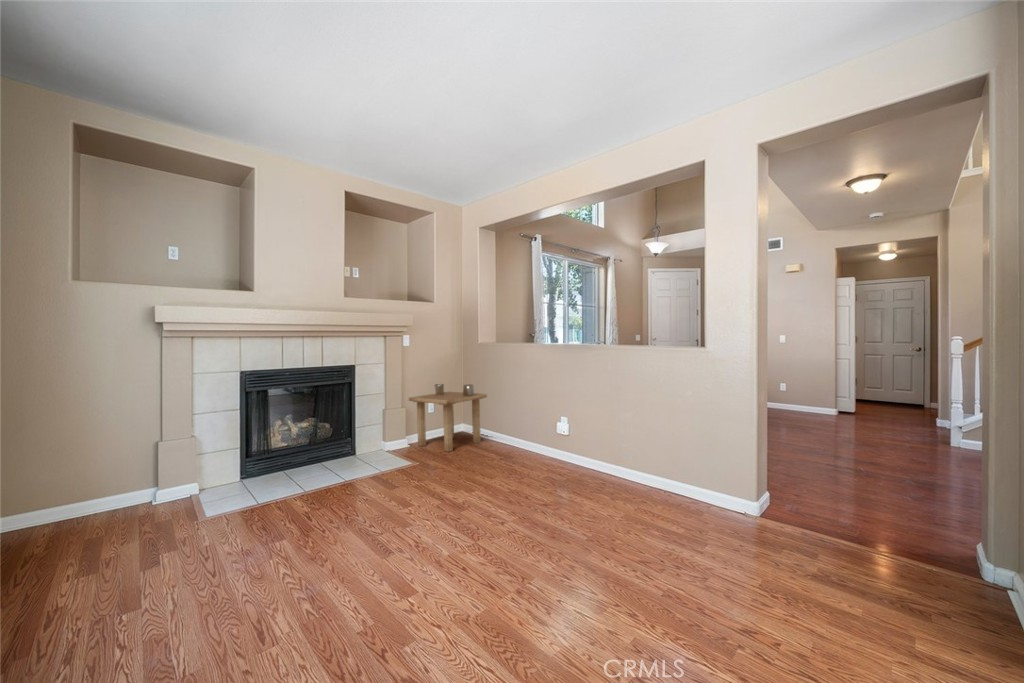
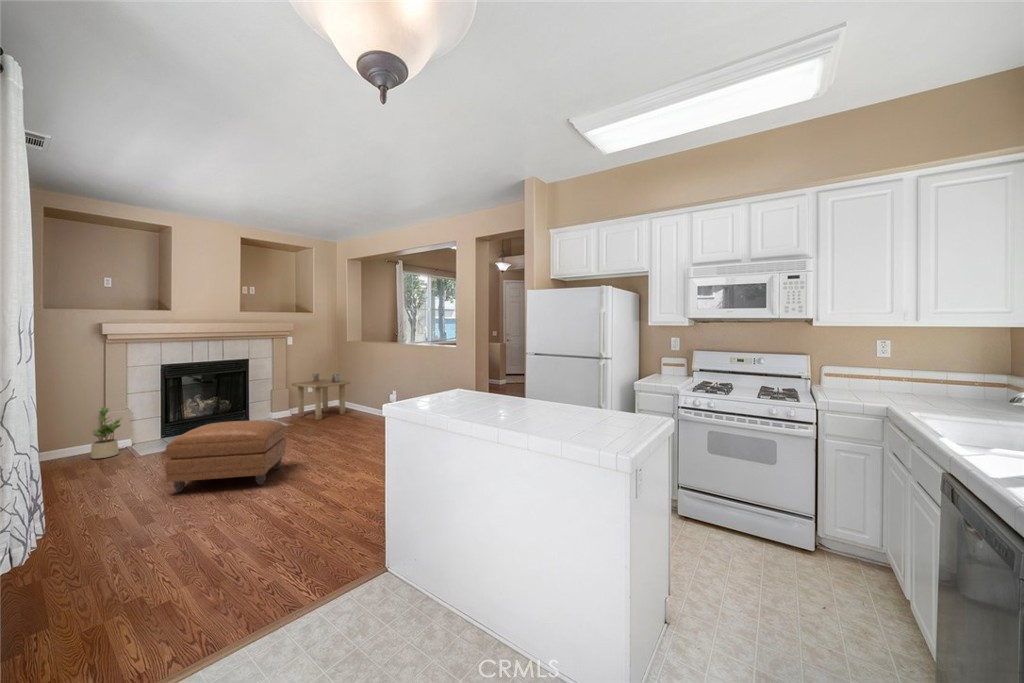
potted plant: none [137,435,186,519] -> present [91,407,122,459]
ottoman: none [226,466,443,631] -> present [165,420,287,492]

